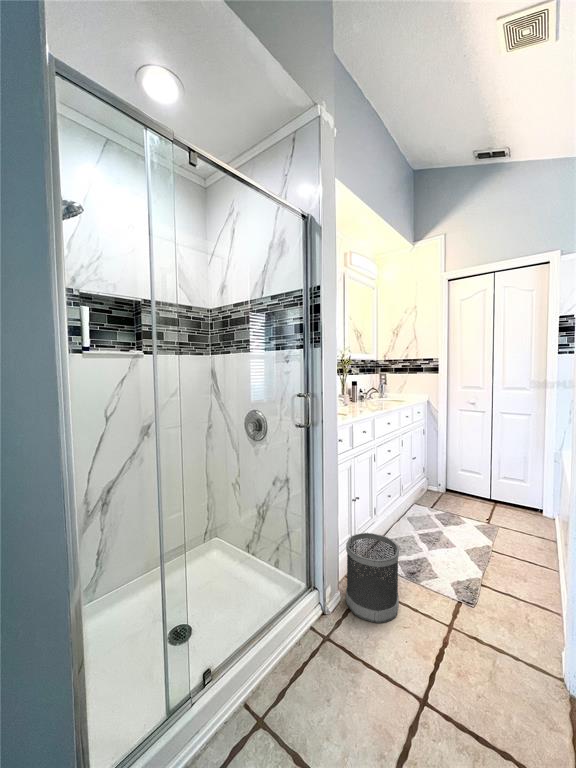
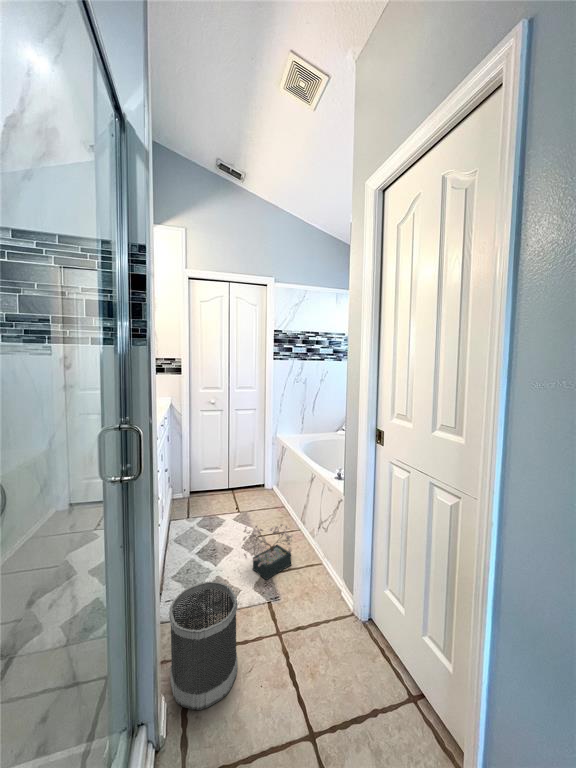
decorative plant: none [448,522,521,591] -> present [243,524,293,580]

